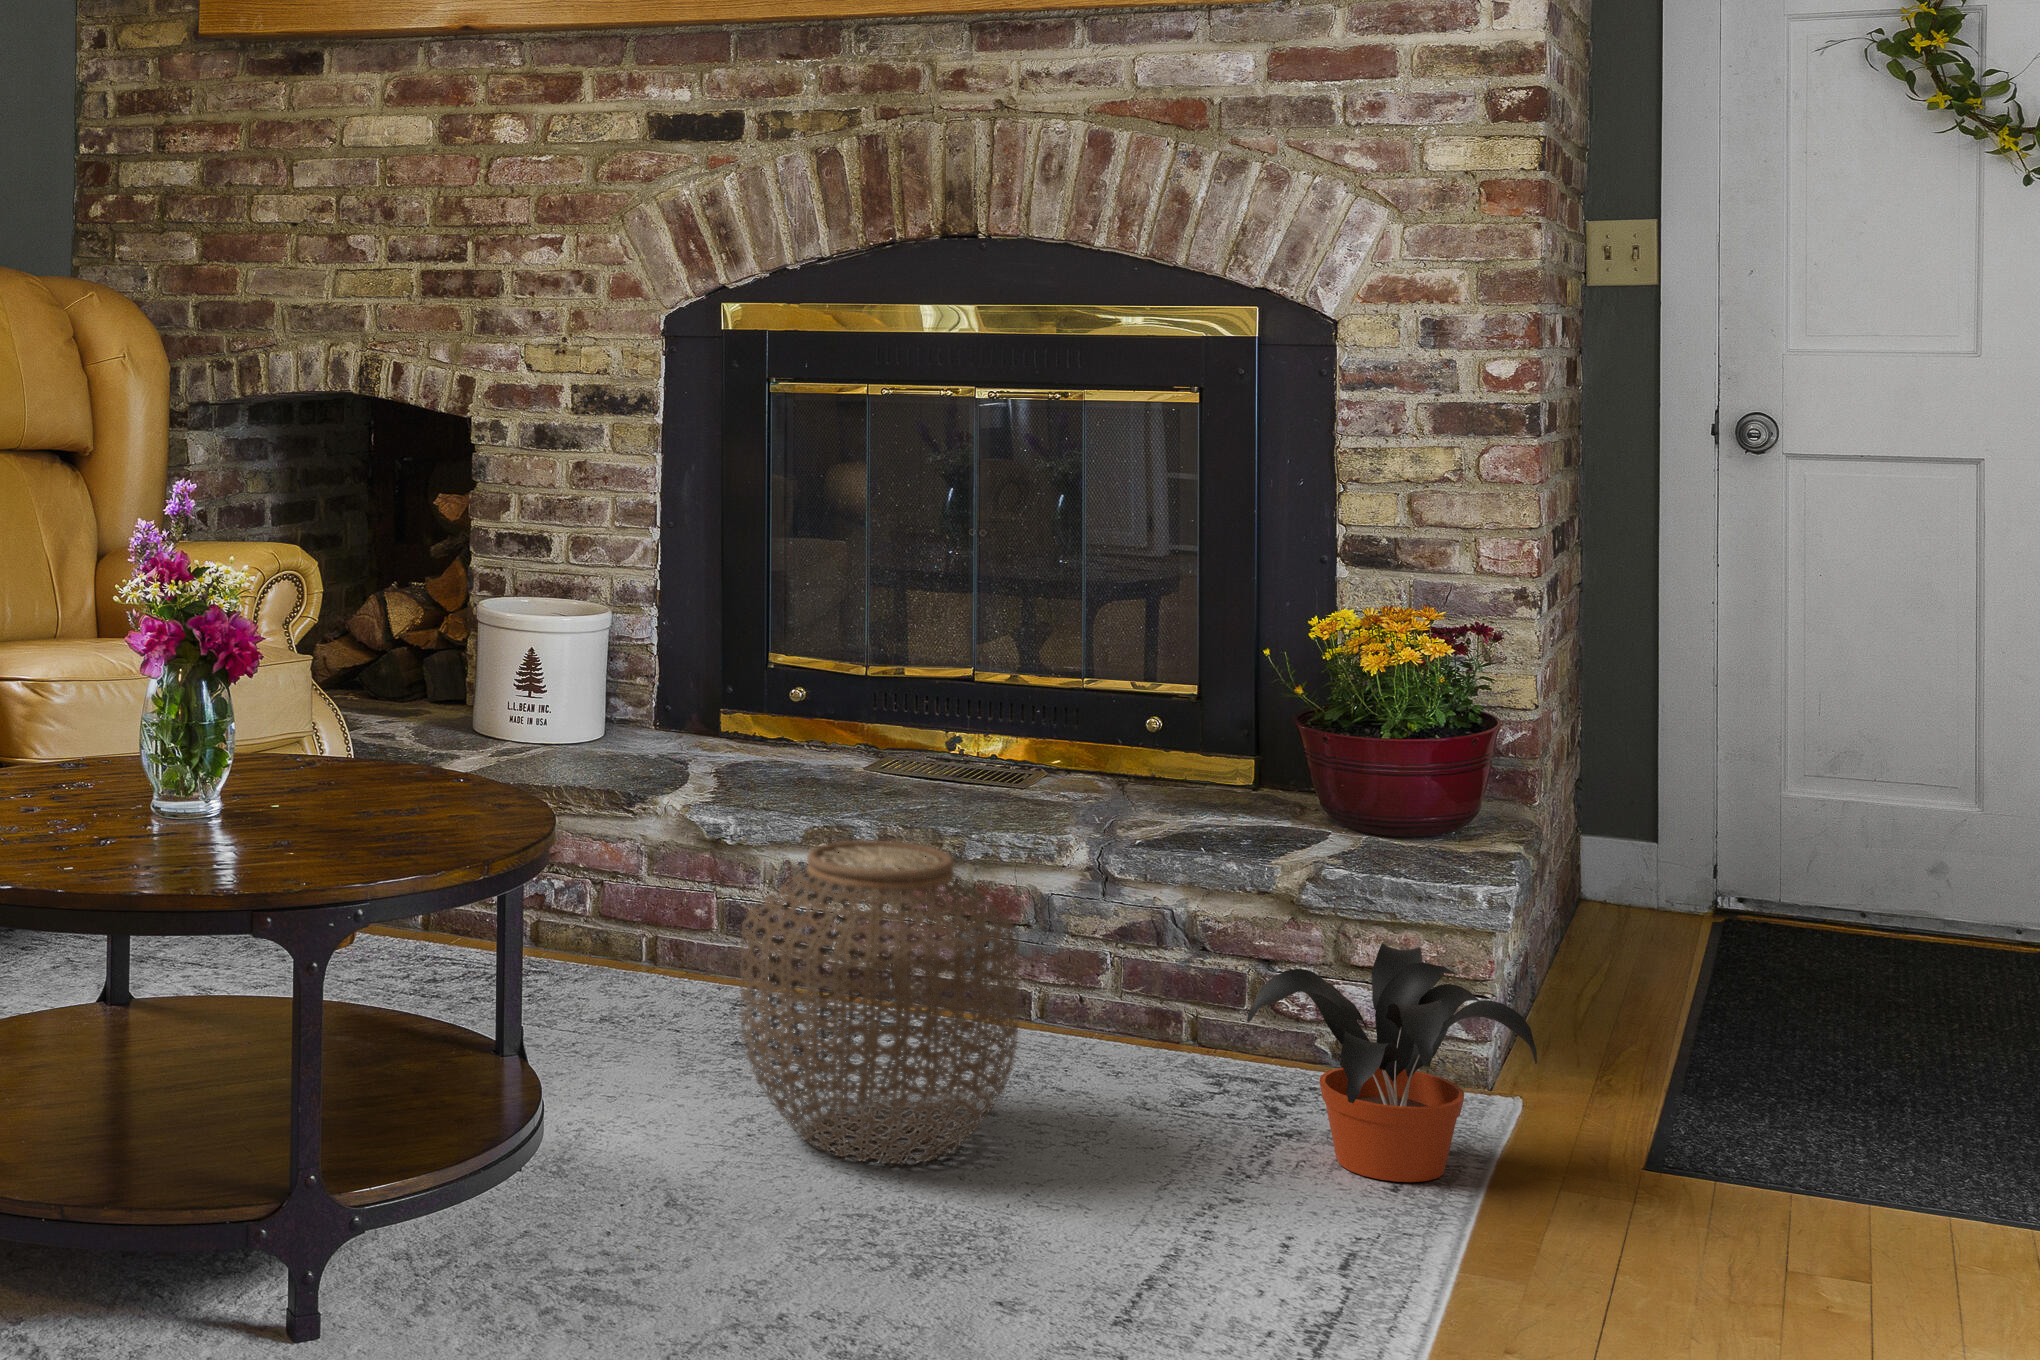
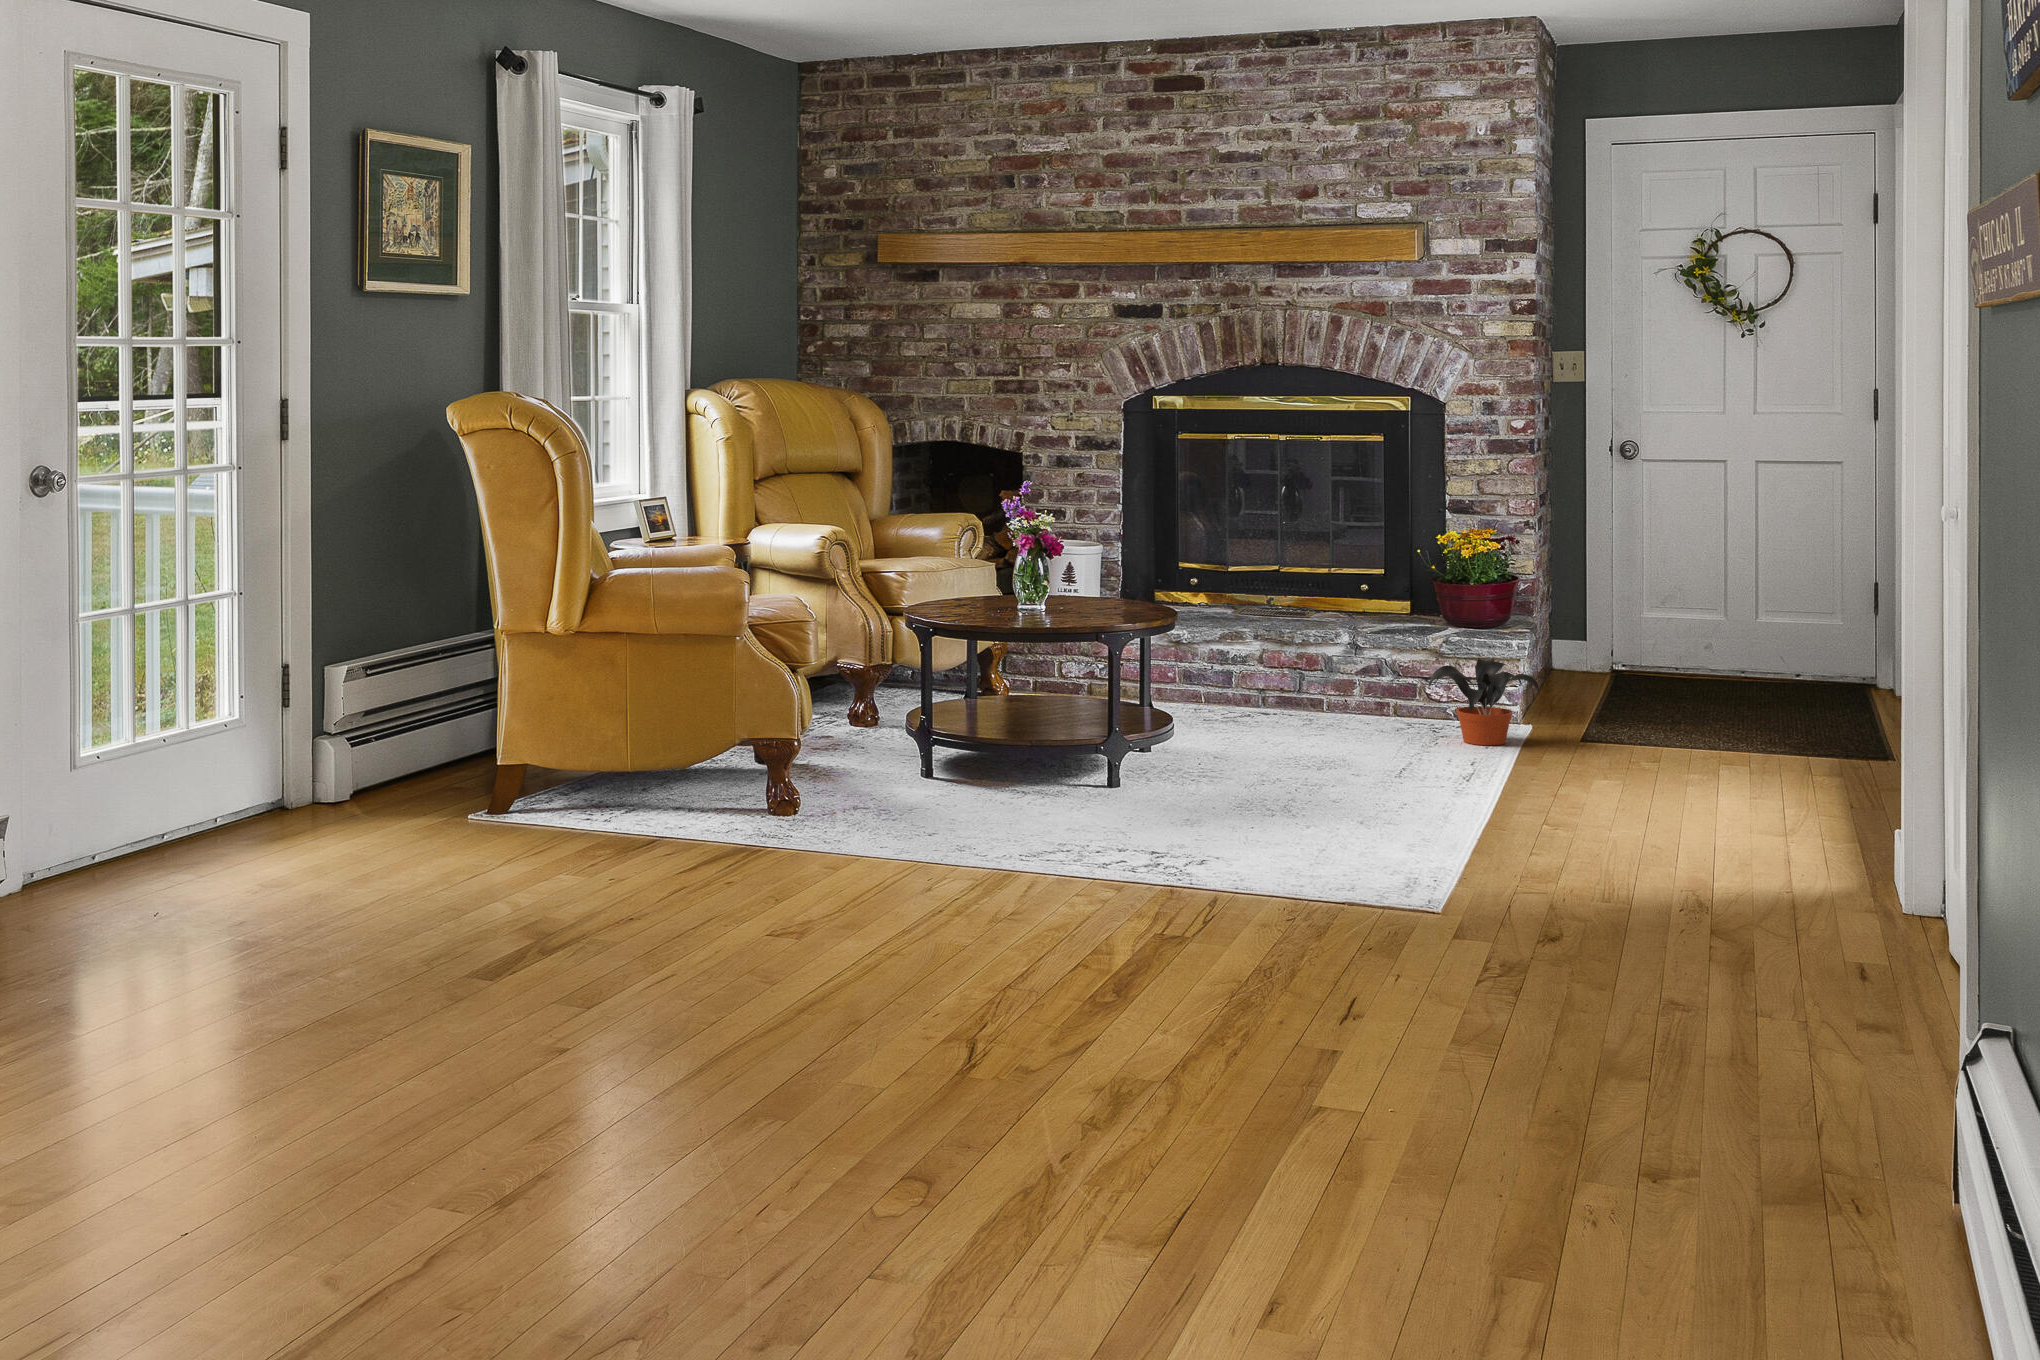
woven basket: present [740,840,1019,1164] -> none [1227,622,1339,746]

